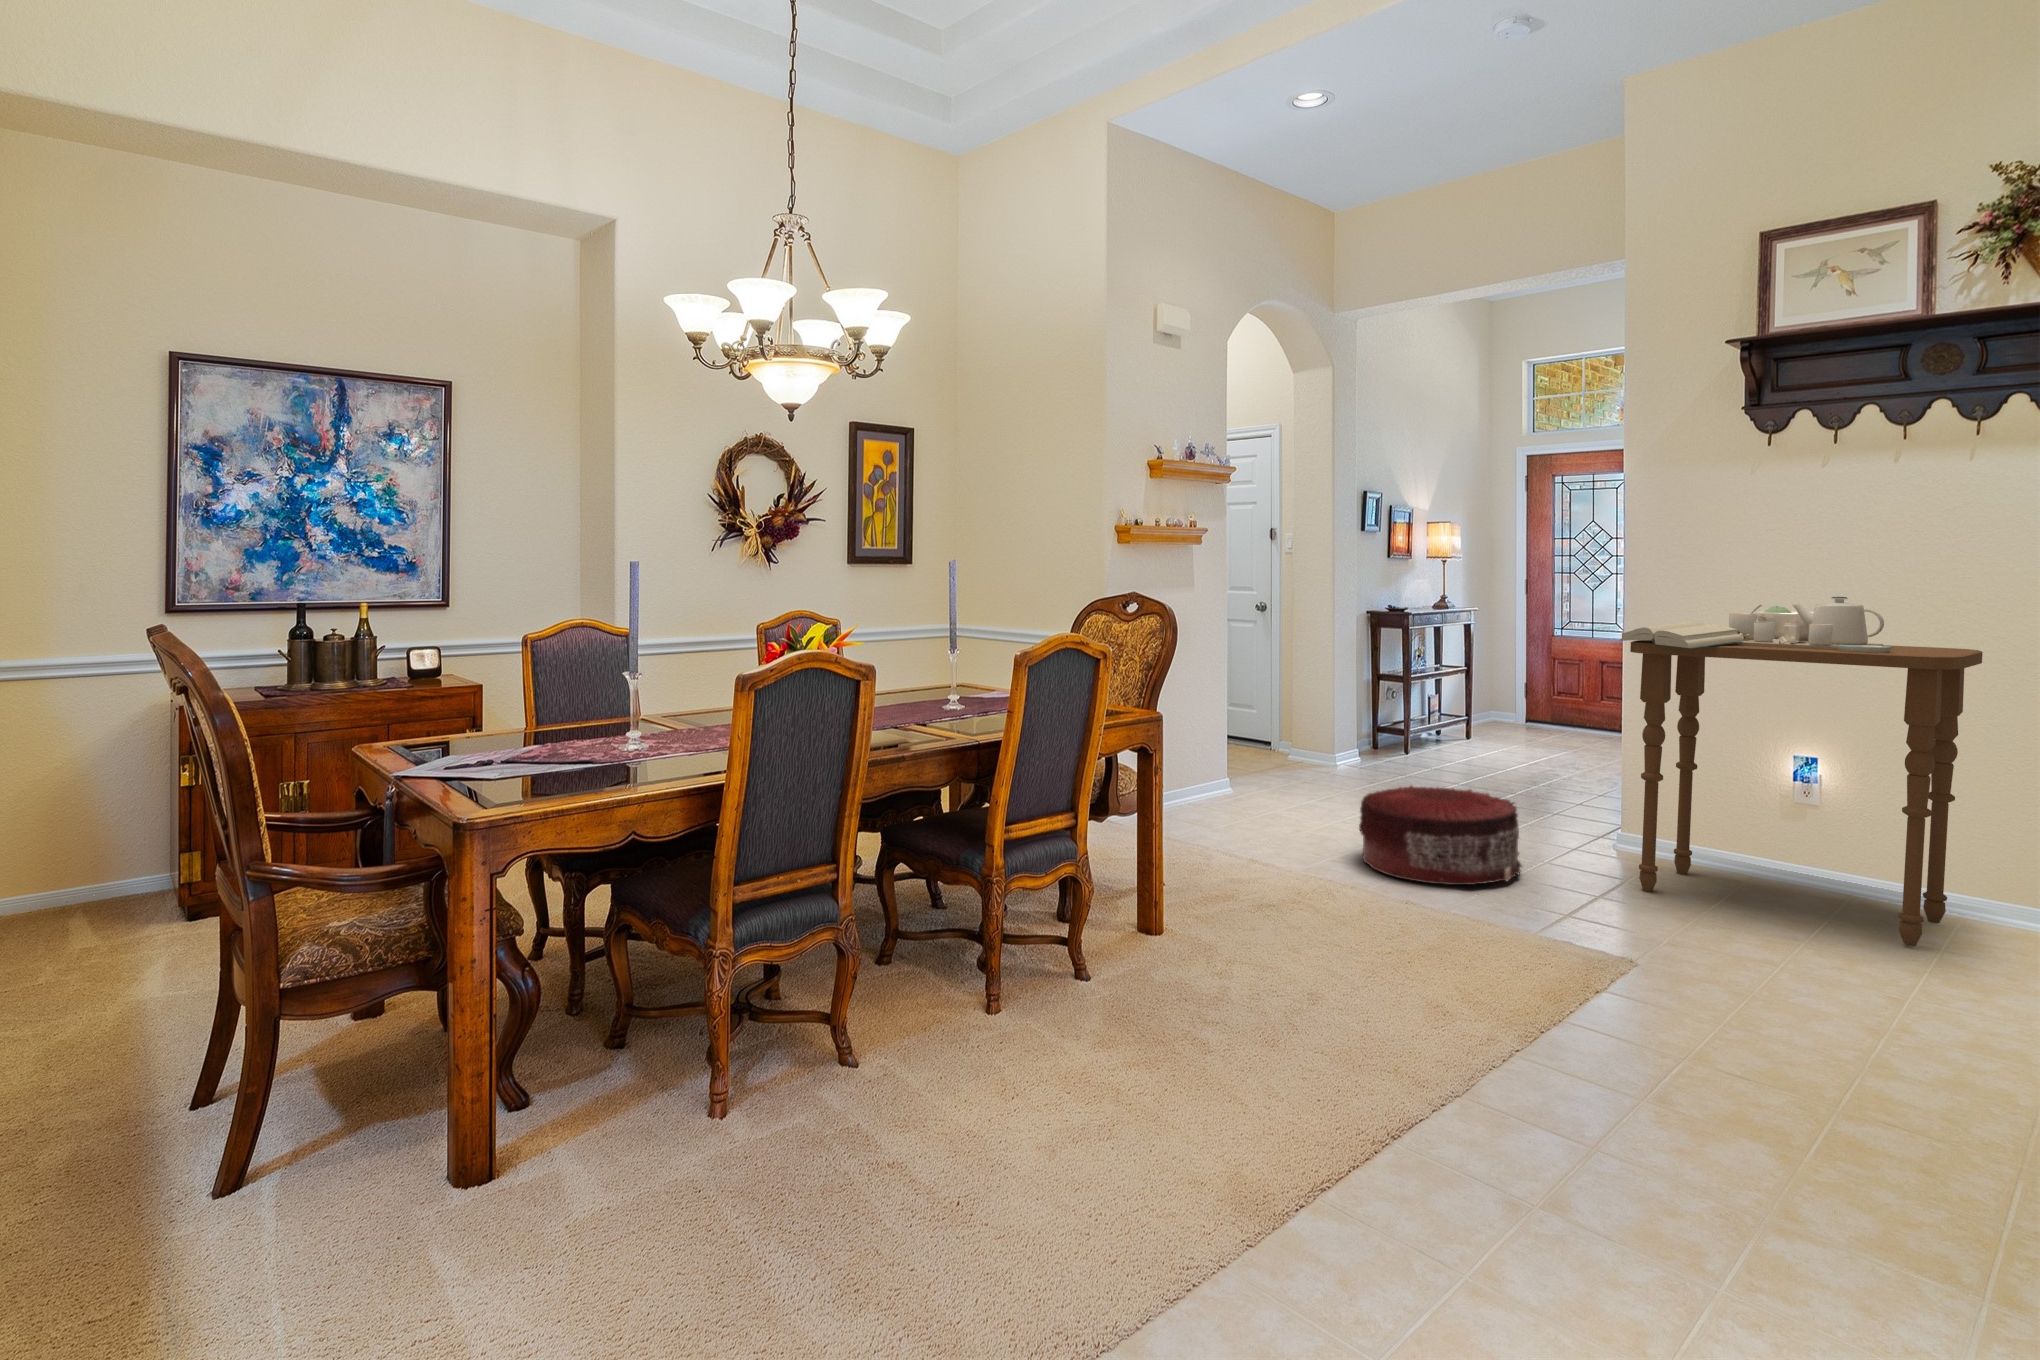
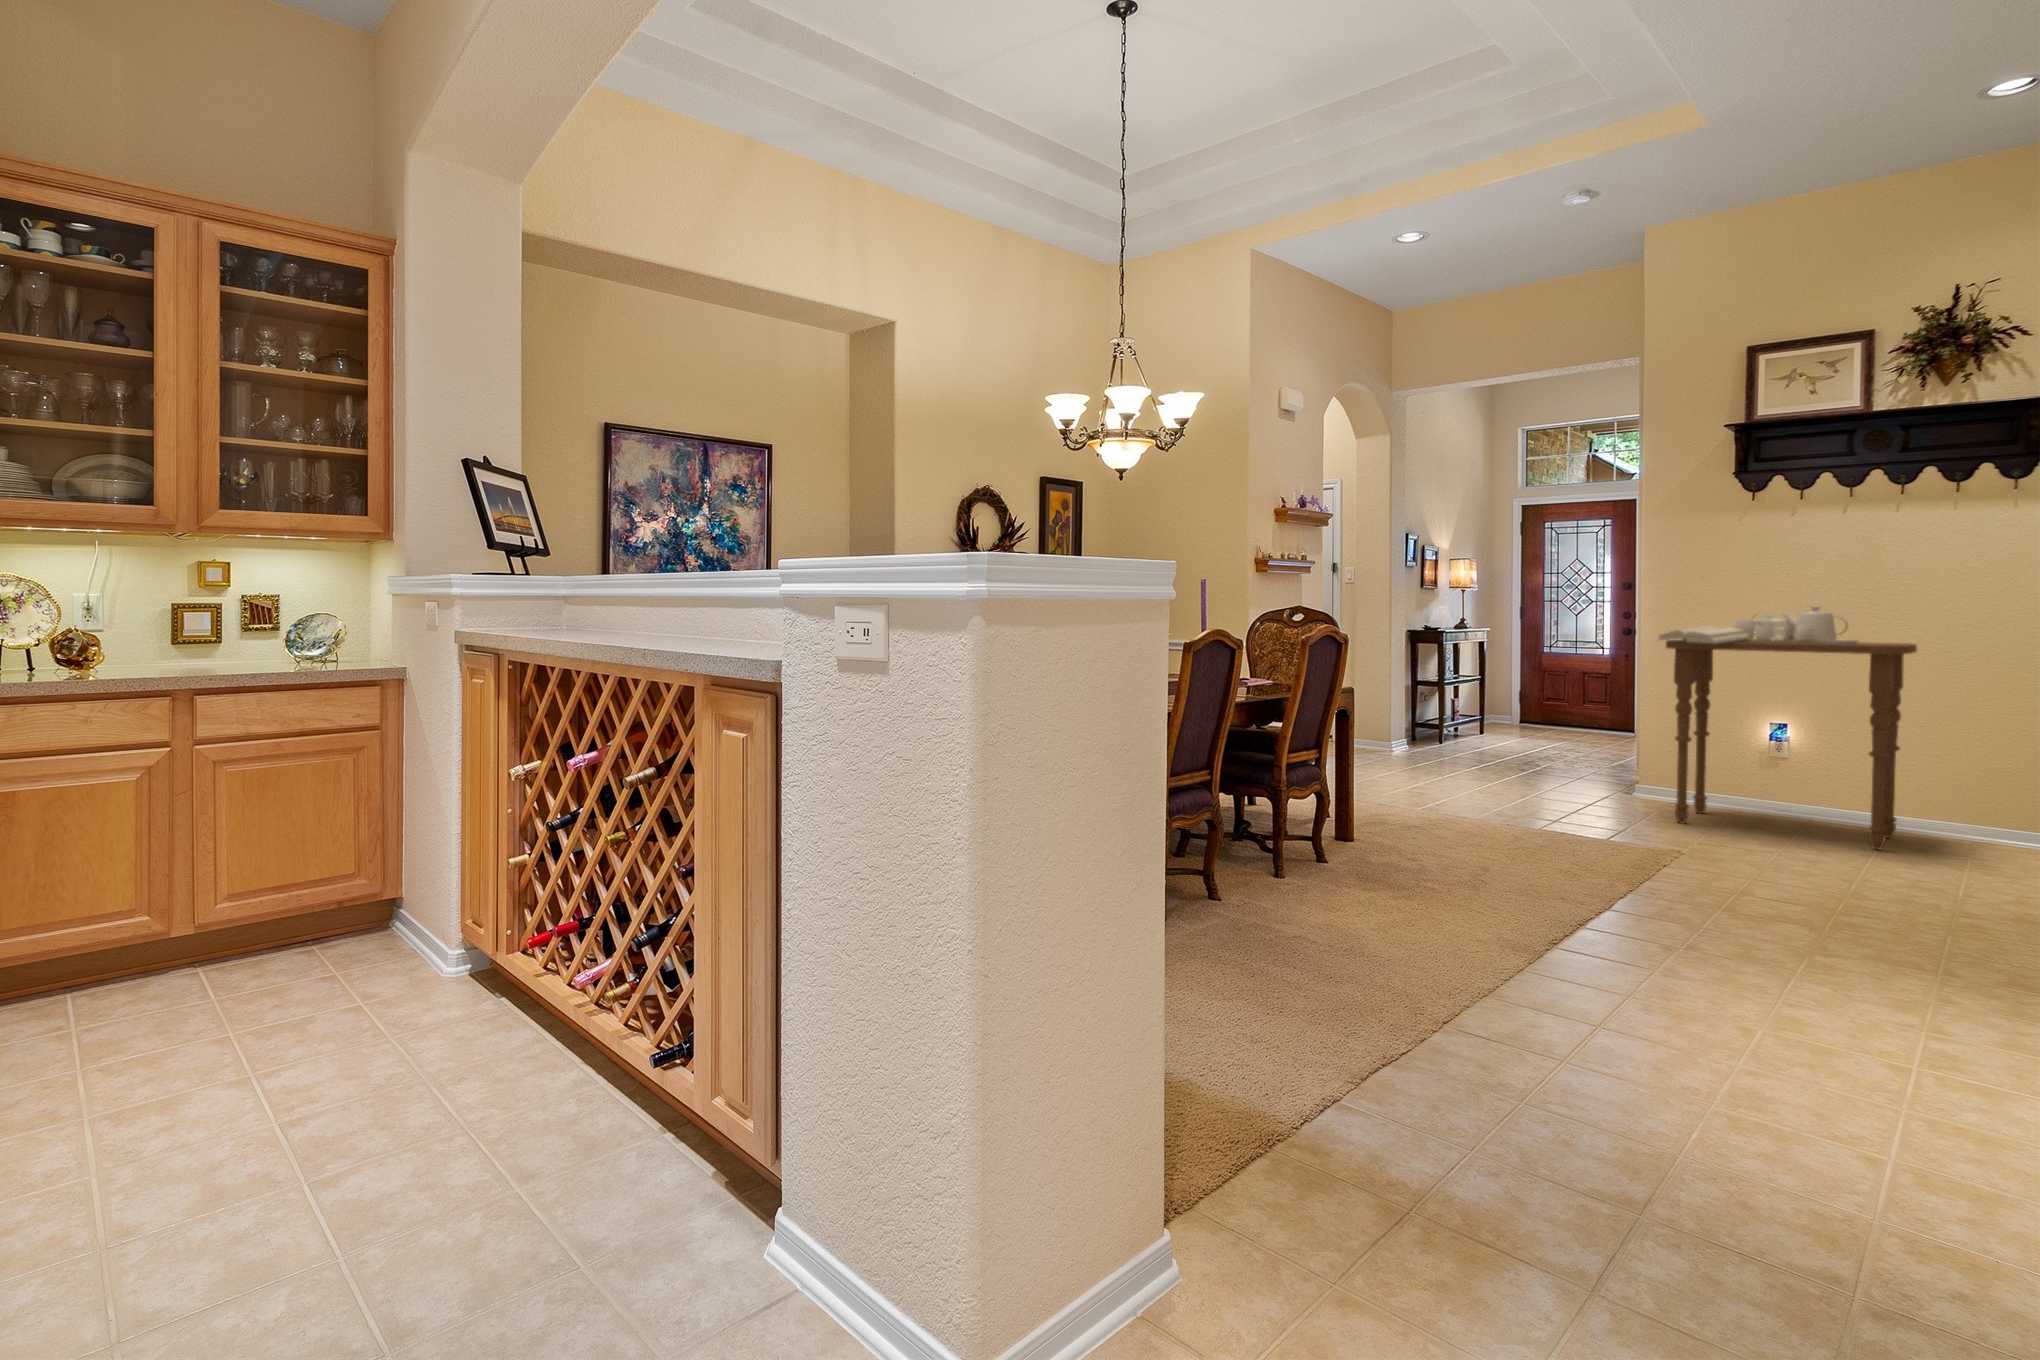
pouf: present [1359,786,1522,885] -> none [1462,752,1588,820]

